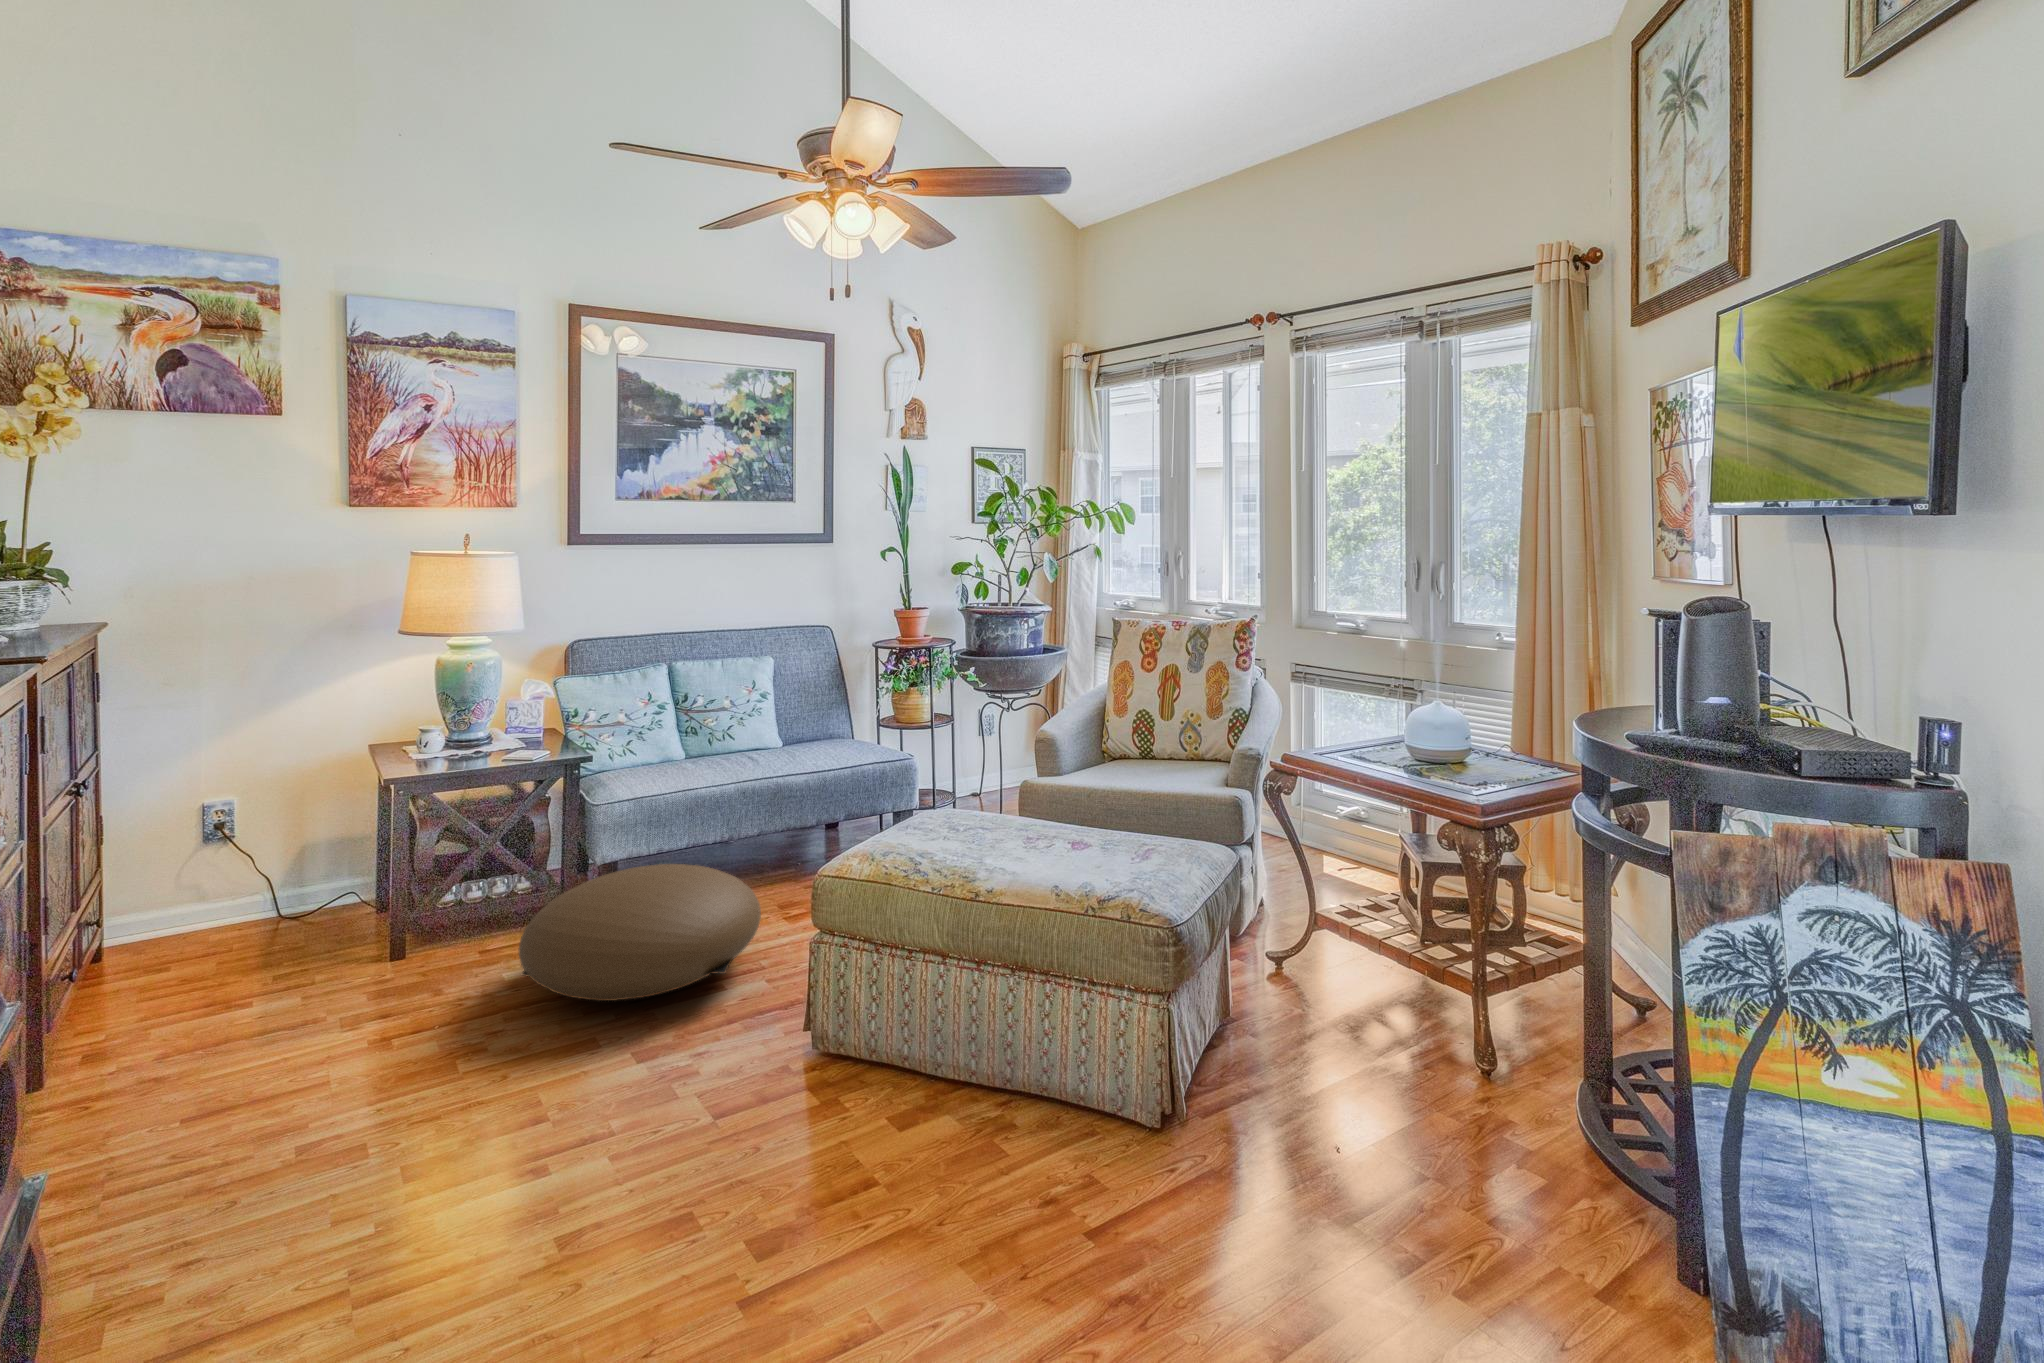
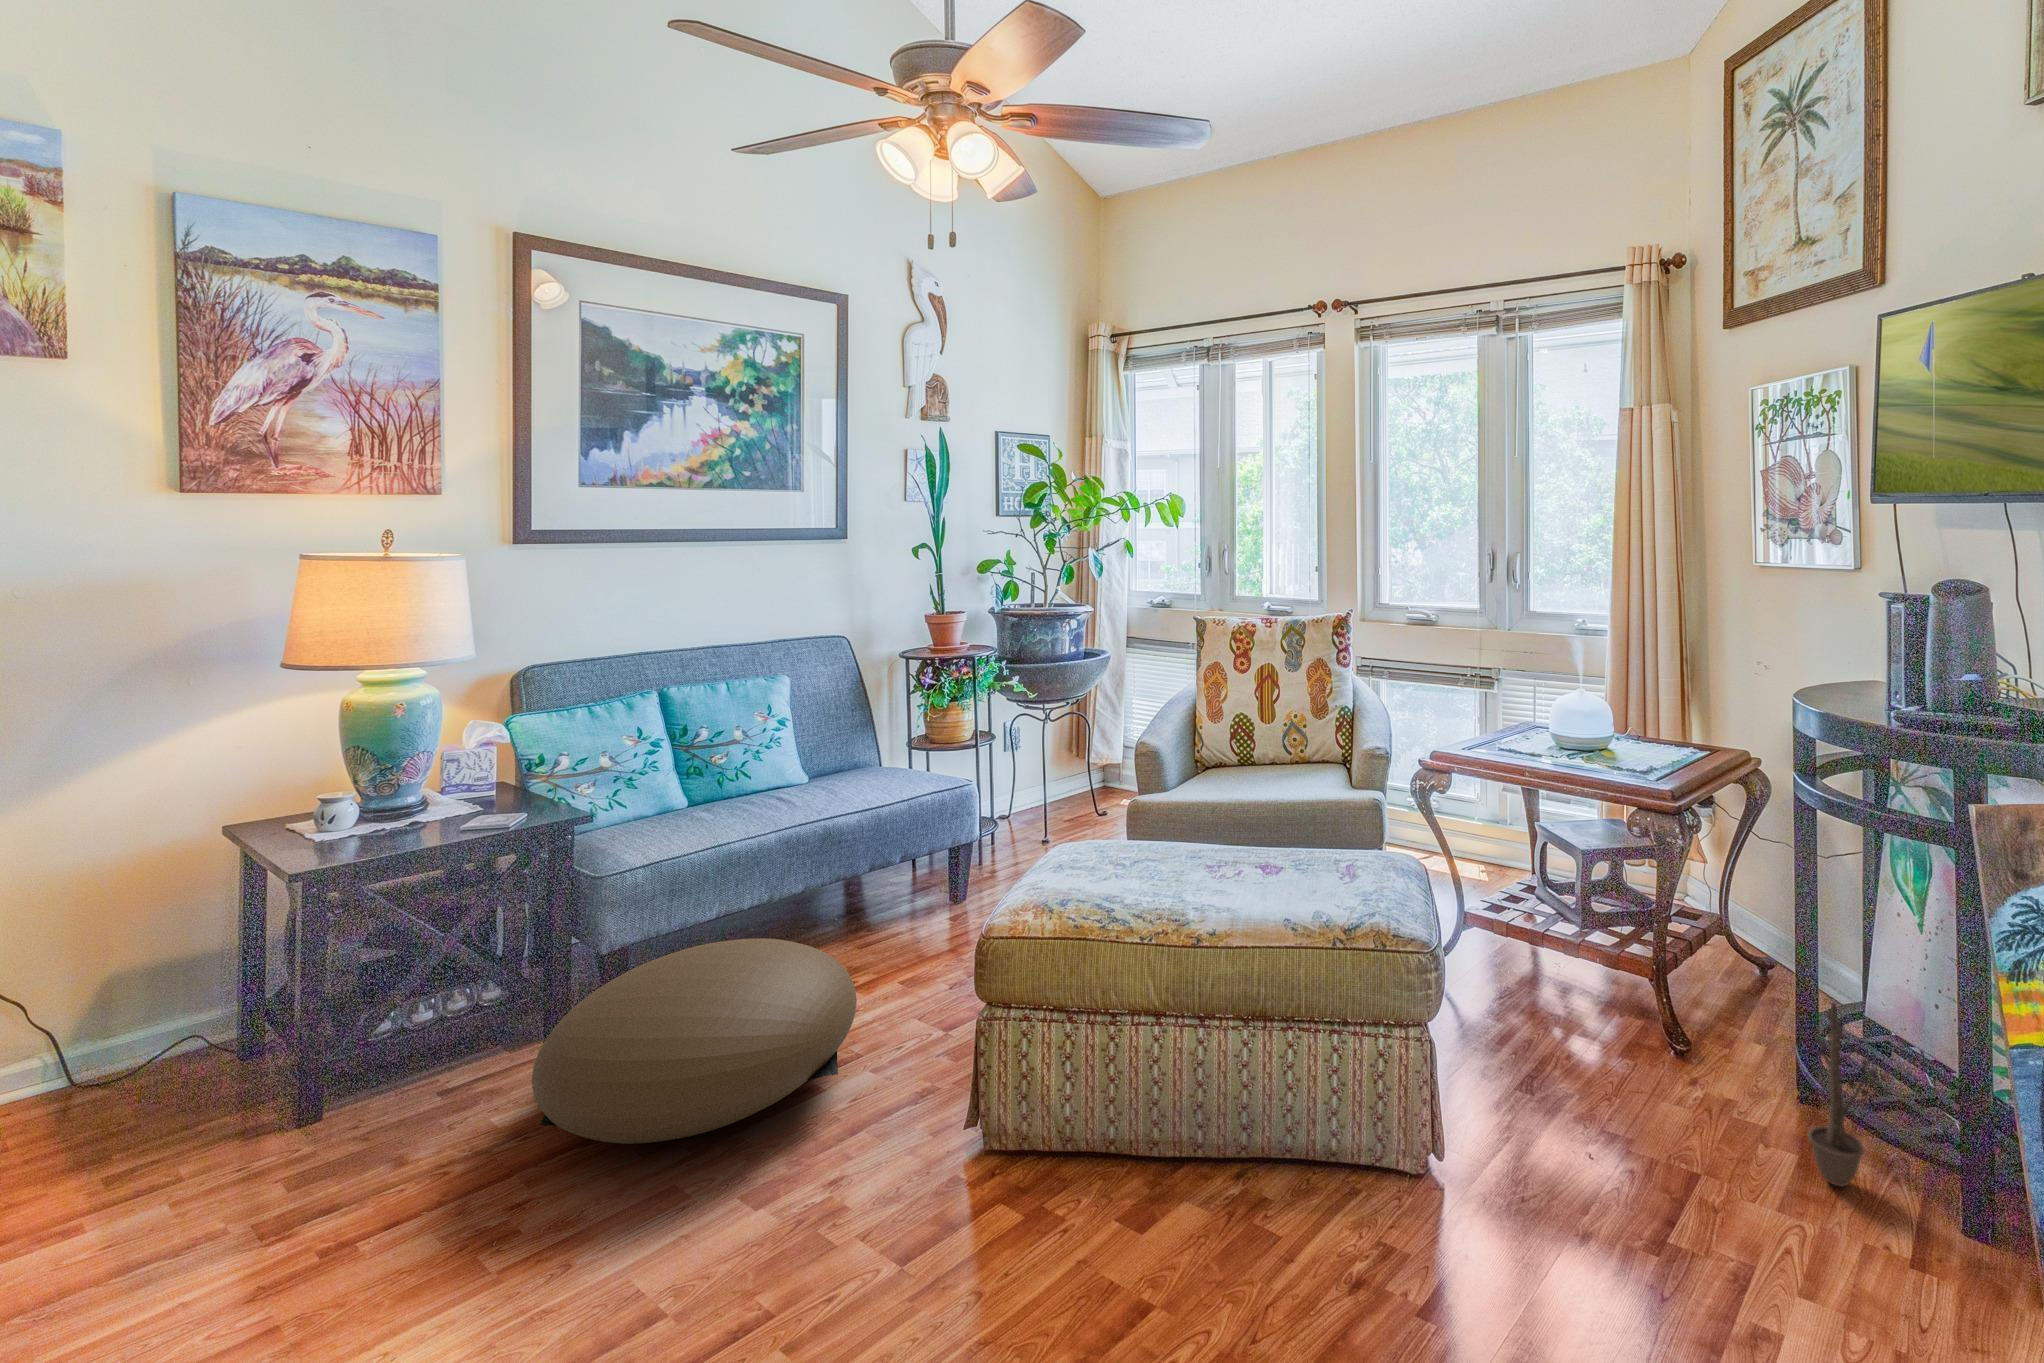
decorative plant: none [1542,1028,1612,1217] -> present [1808,1002,1879,1187]

